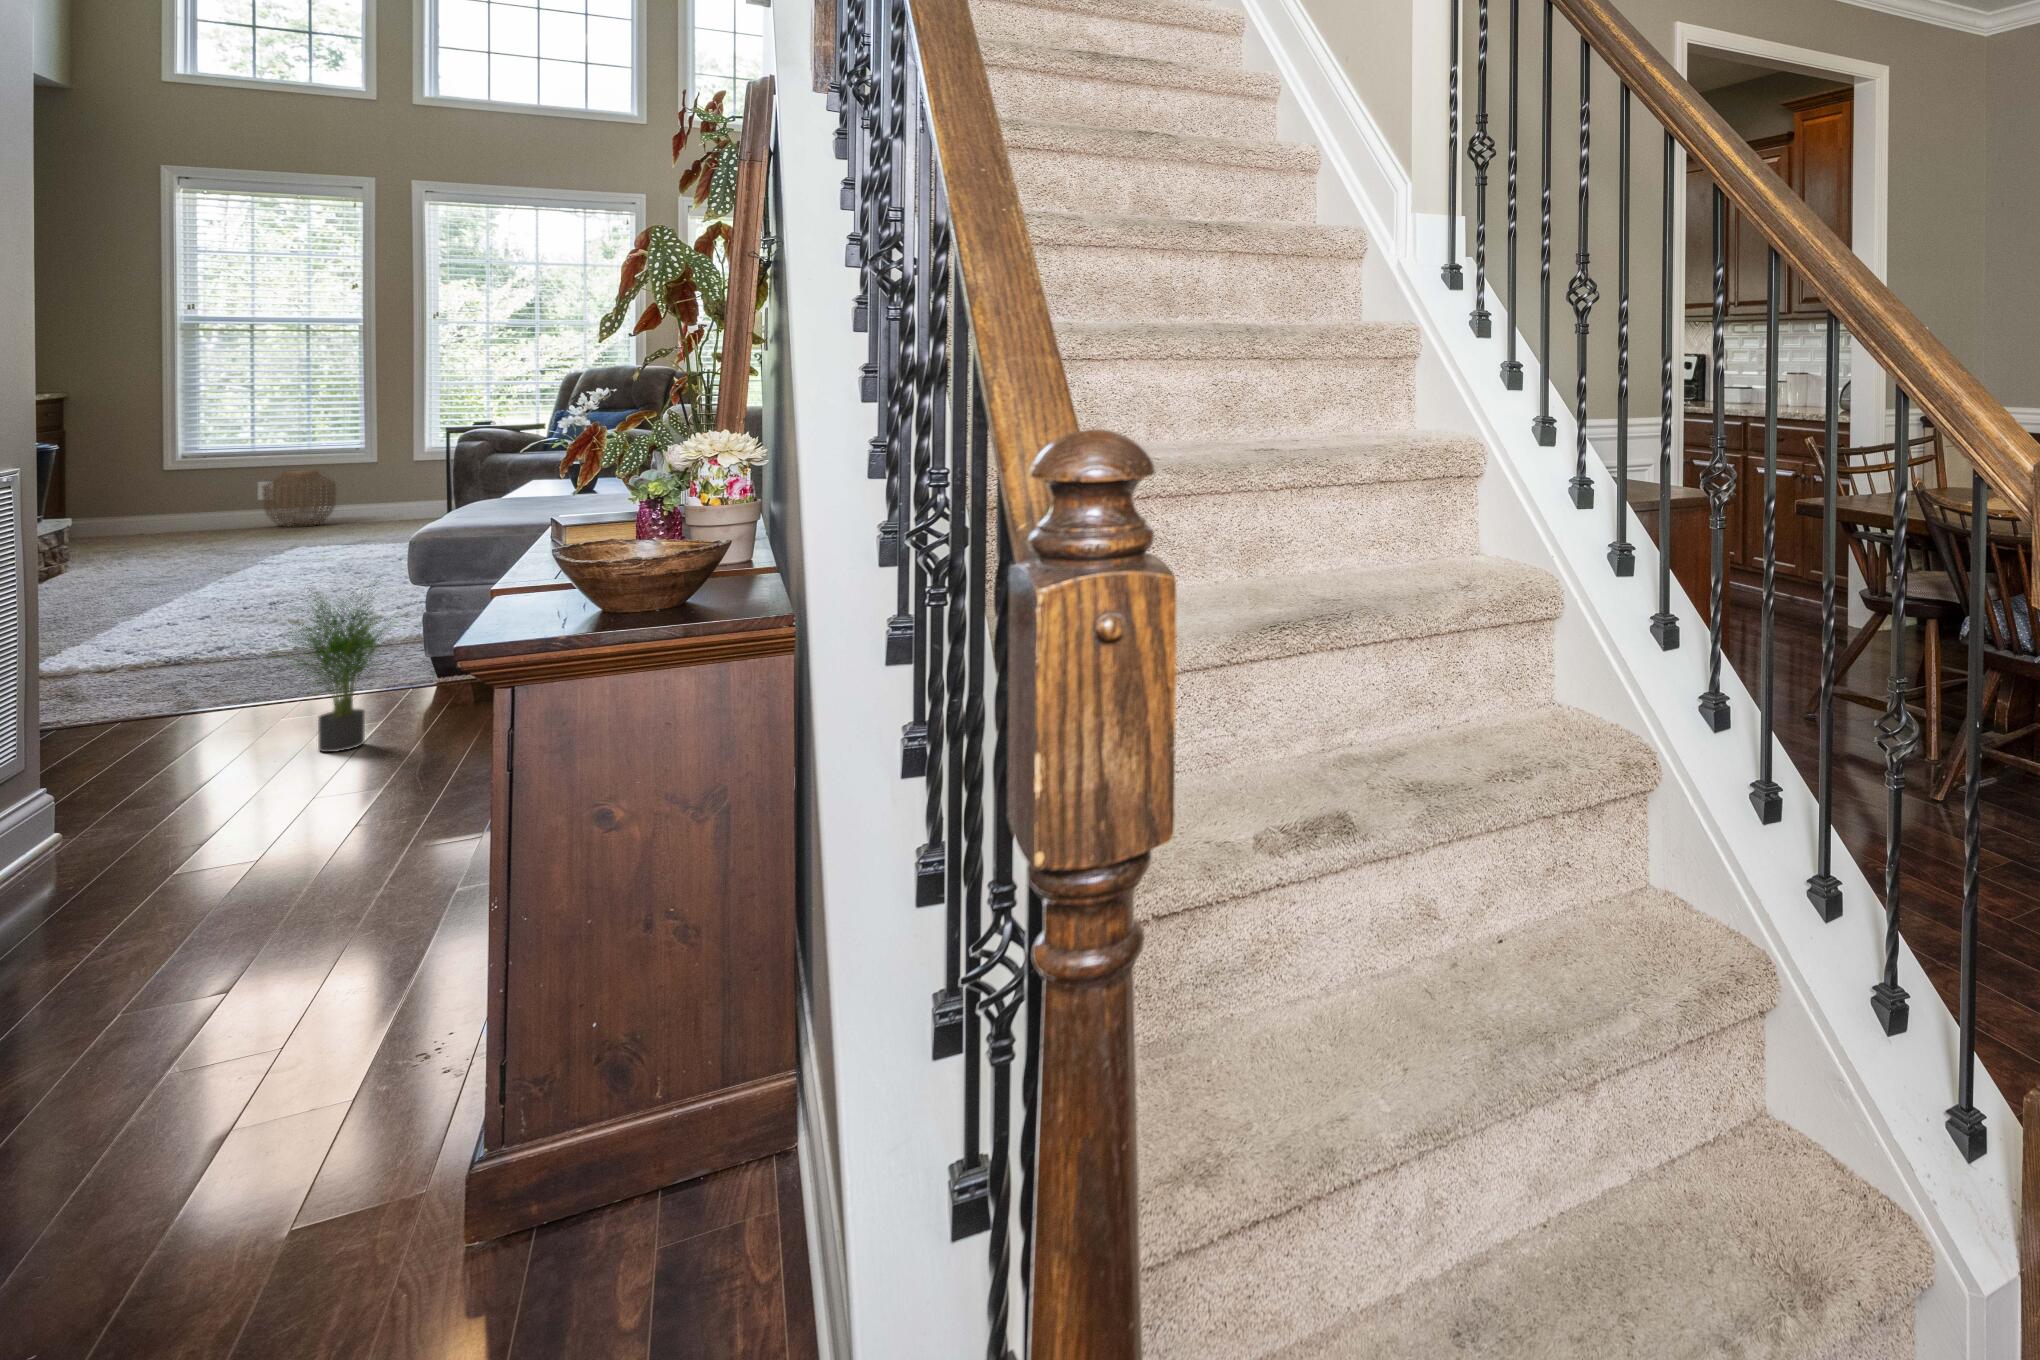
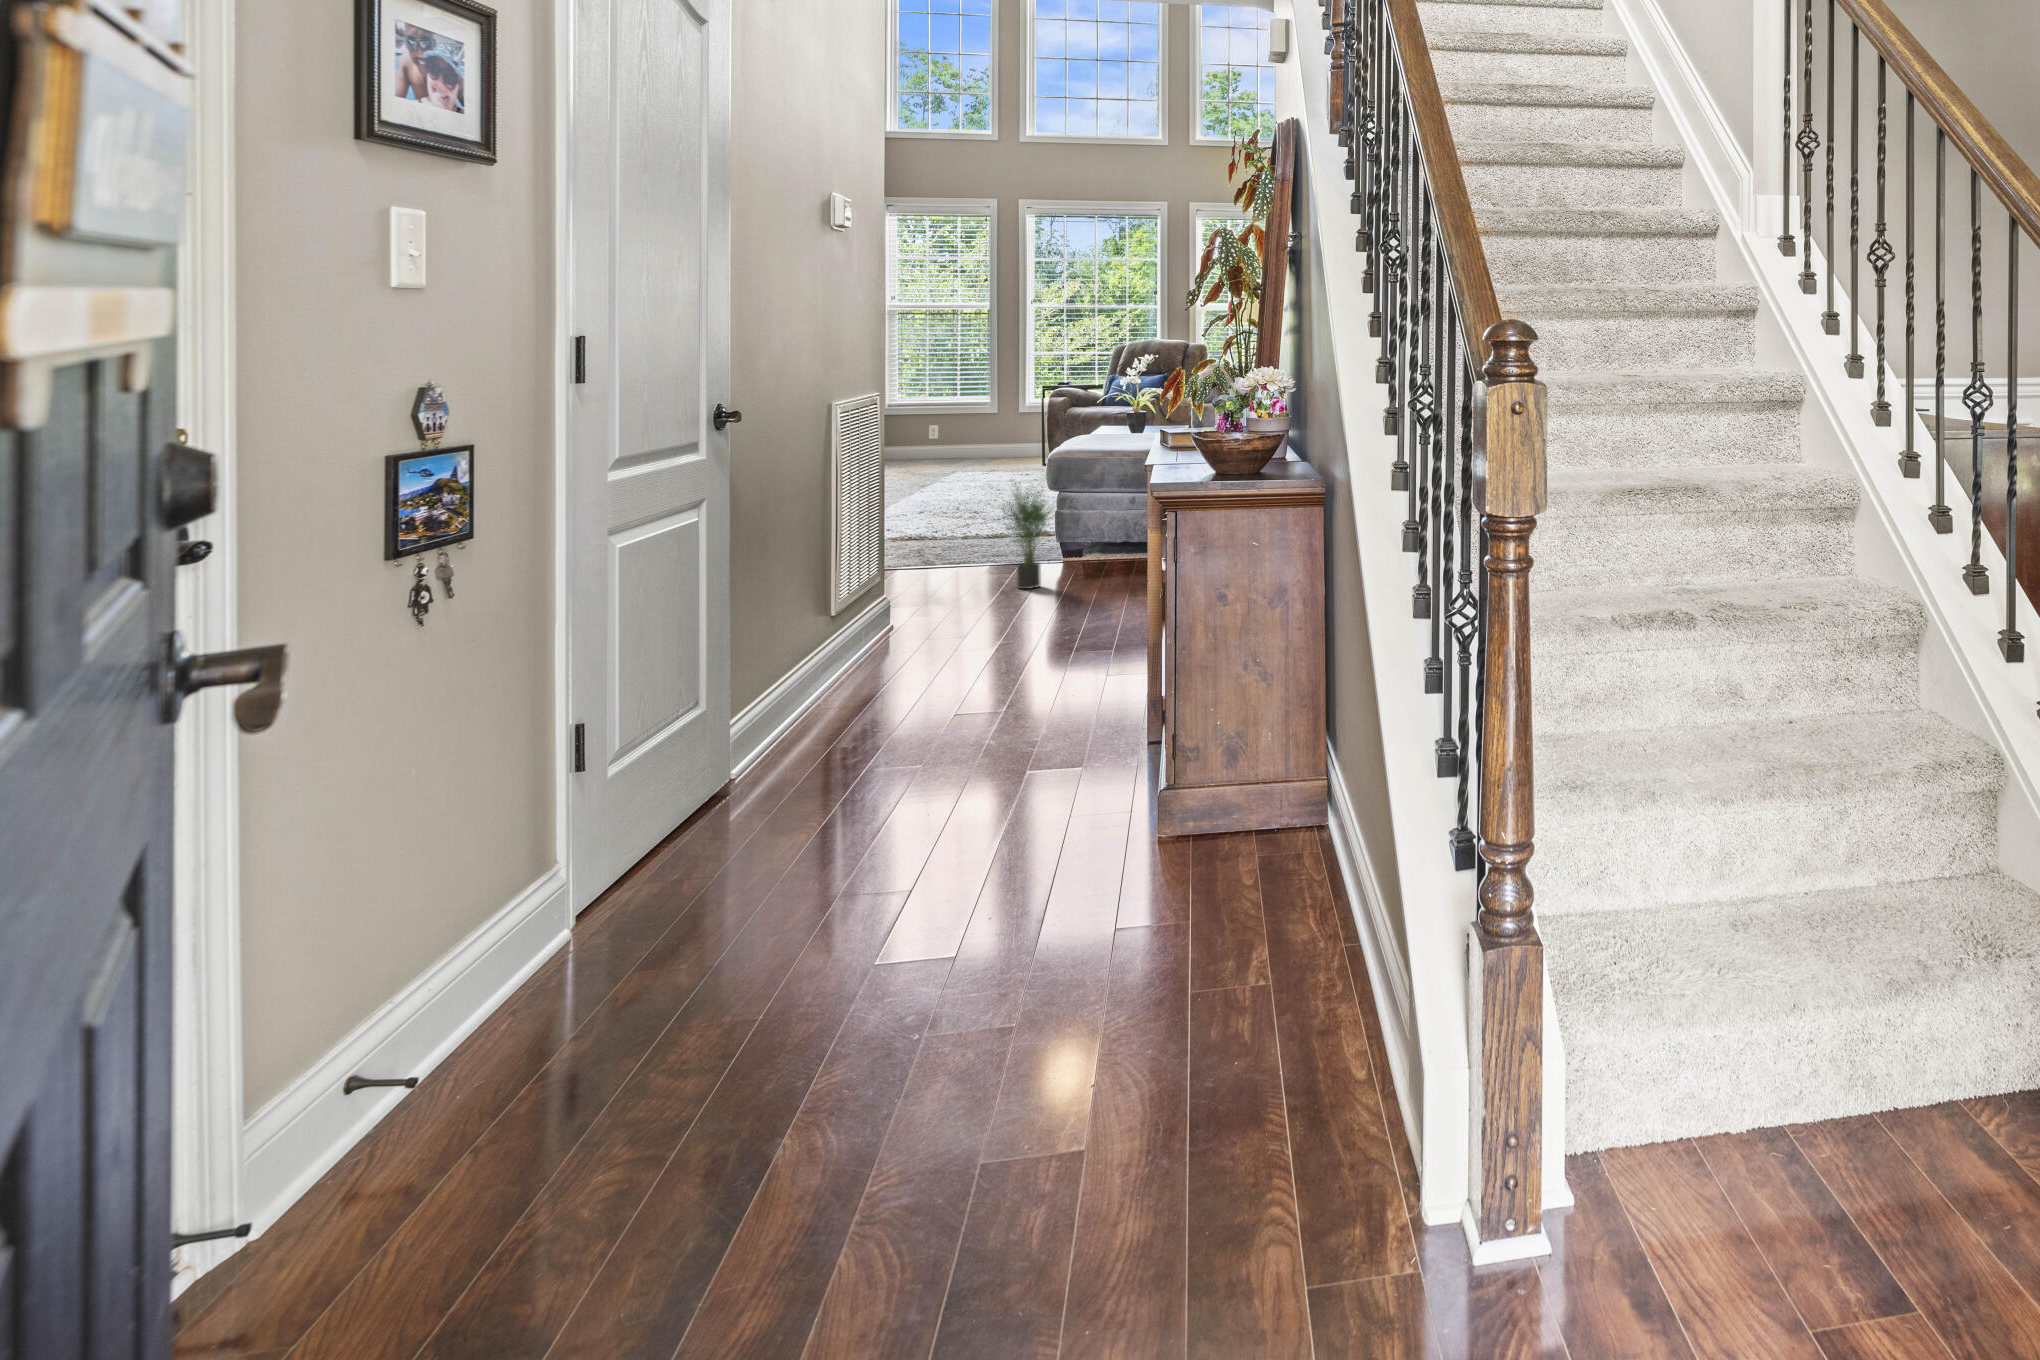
woven basket: present [263,470,336,527] -> none [944,415,985,455]

